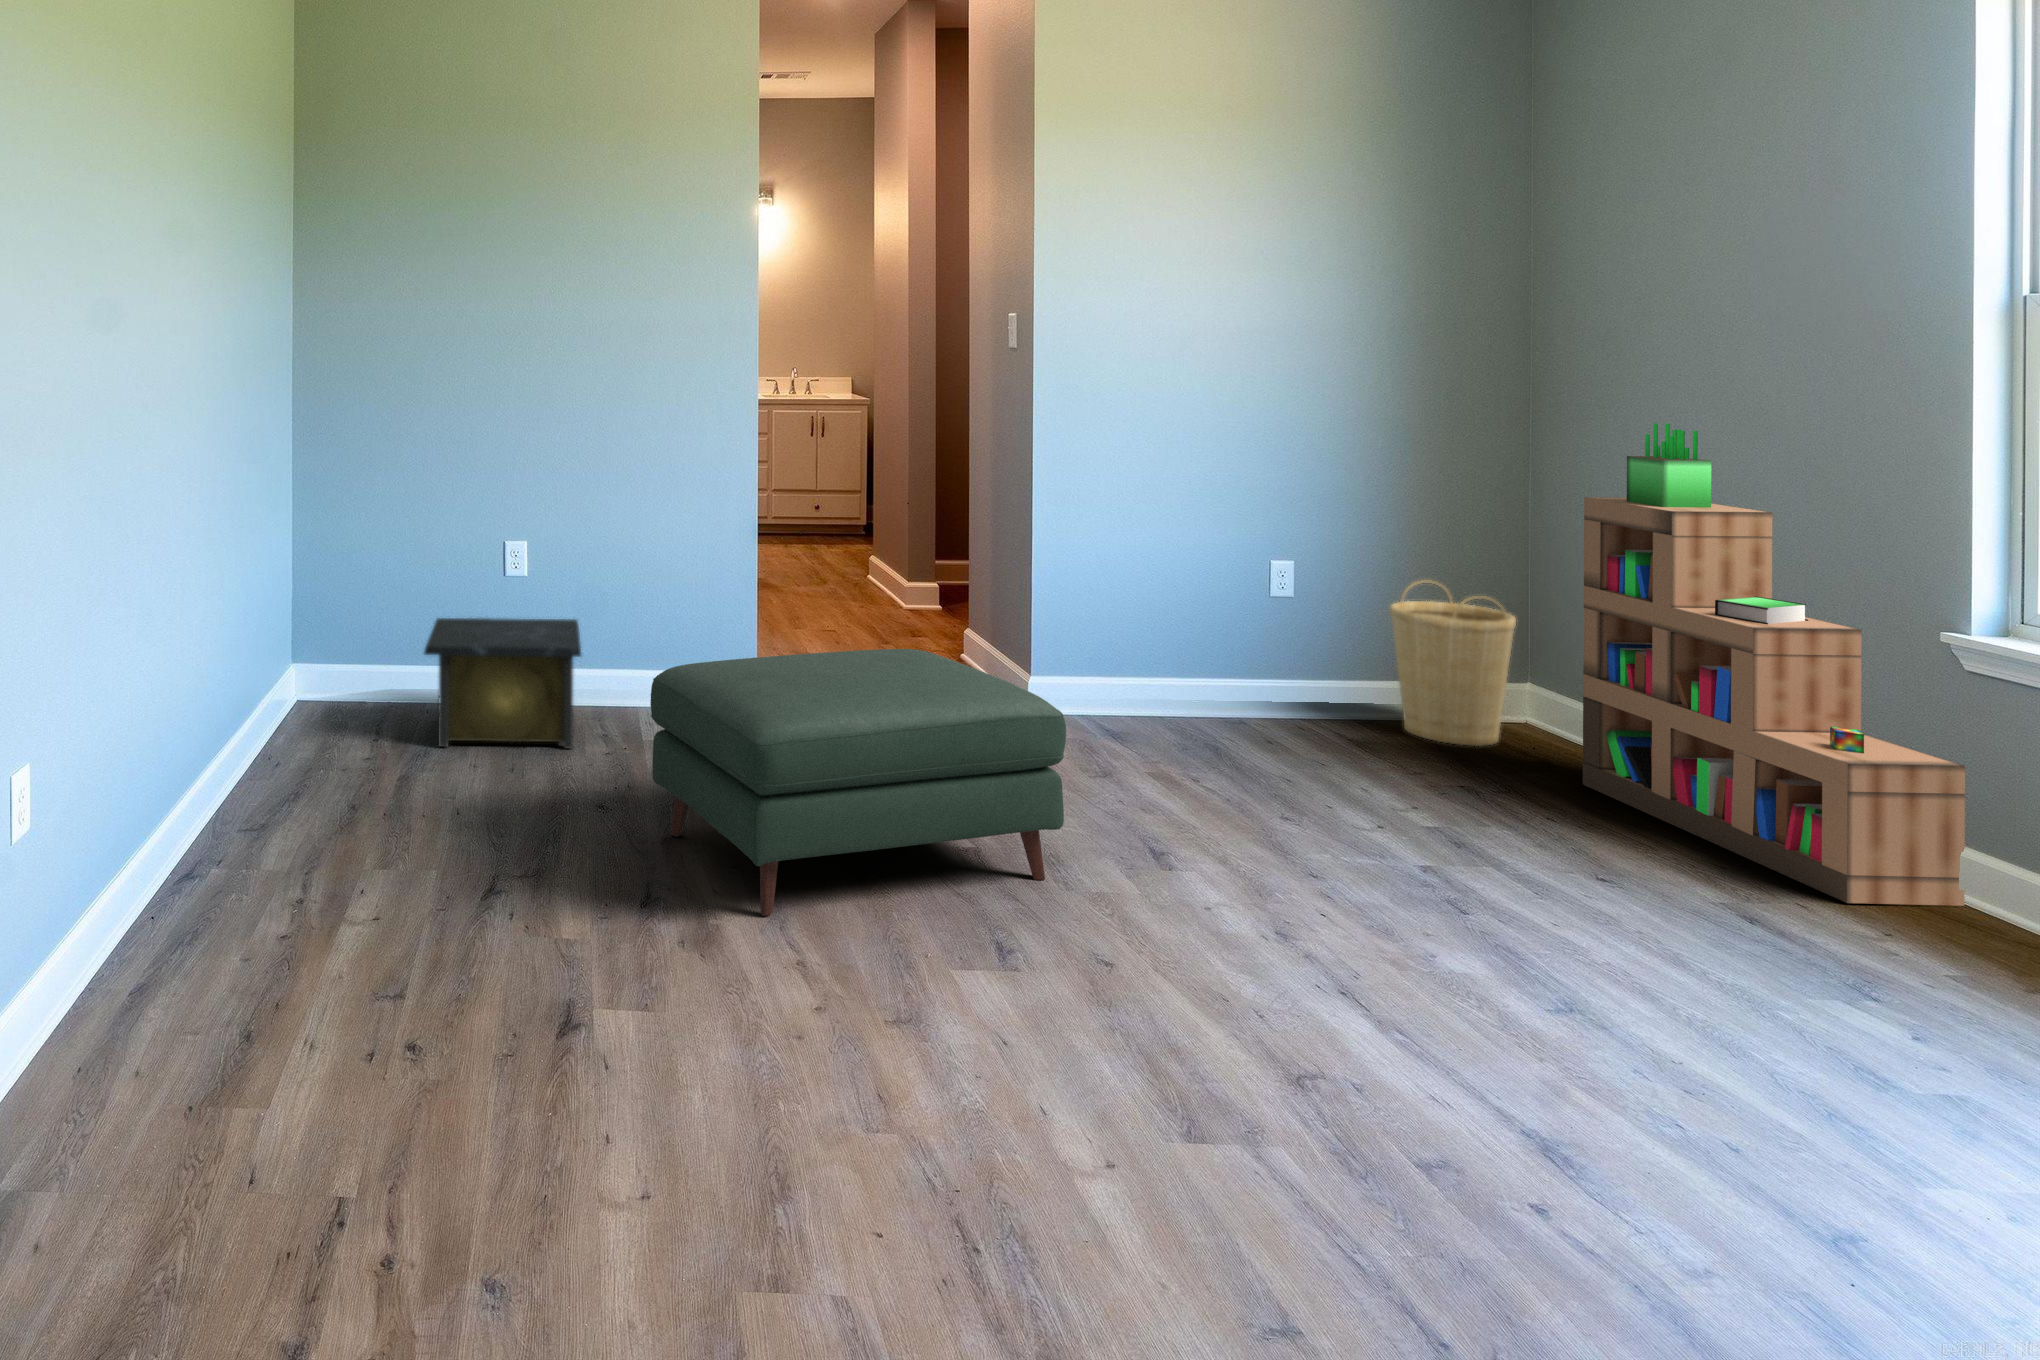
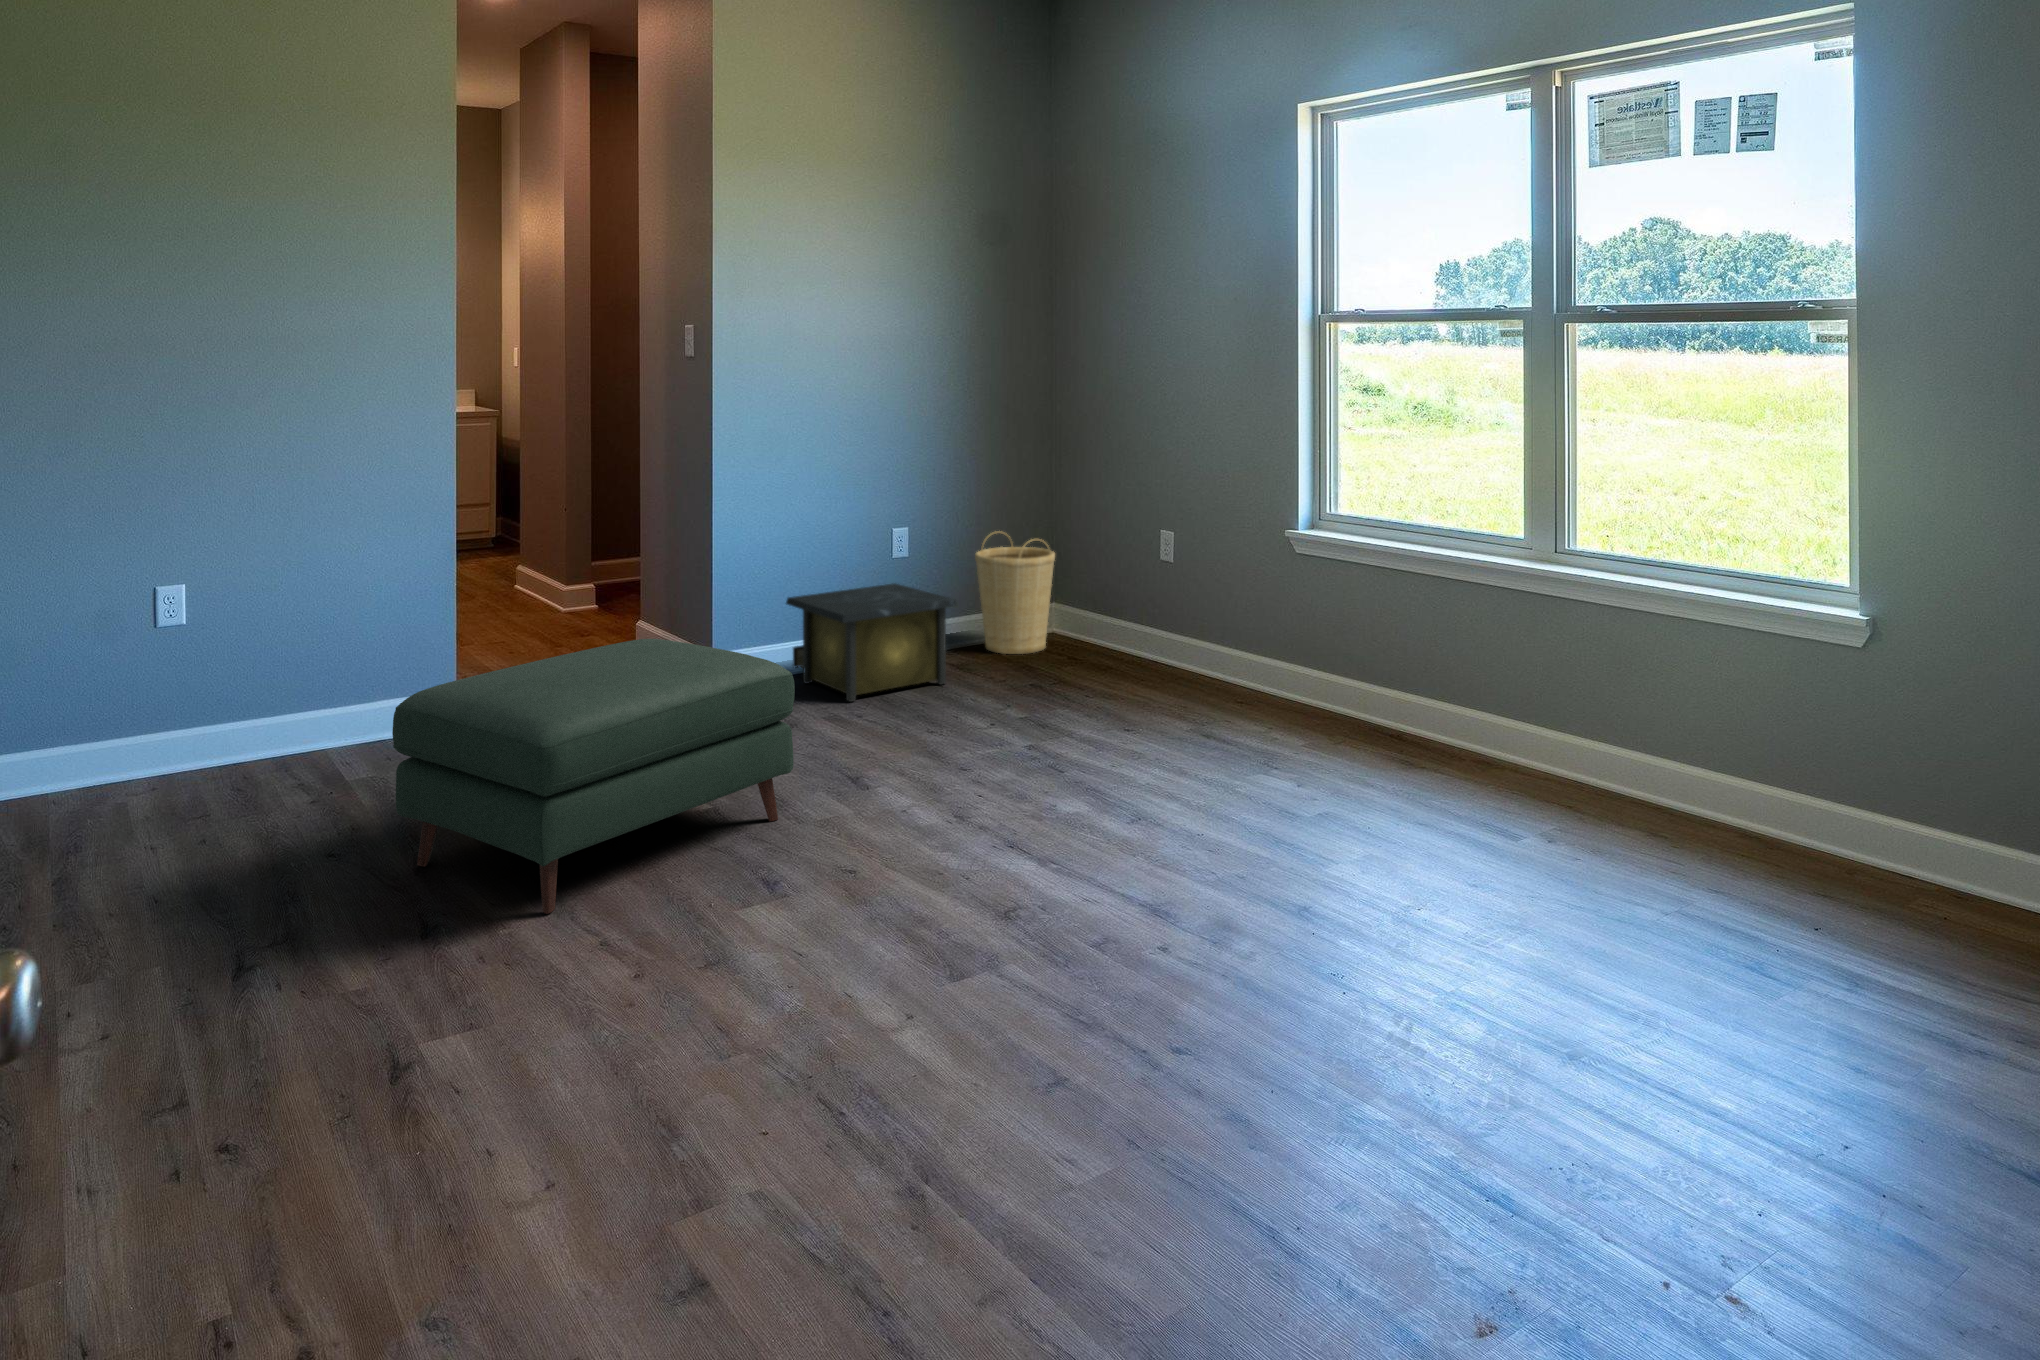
bookshelf: present [1583,423,1965,906] -> none [1101,402,1304,713]
nightstand: present [424,618,581,749] -> present [786,583,957,702]

